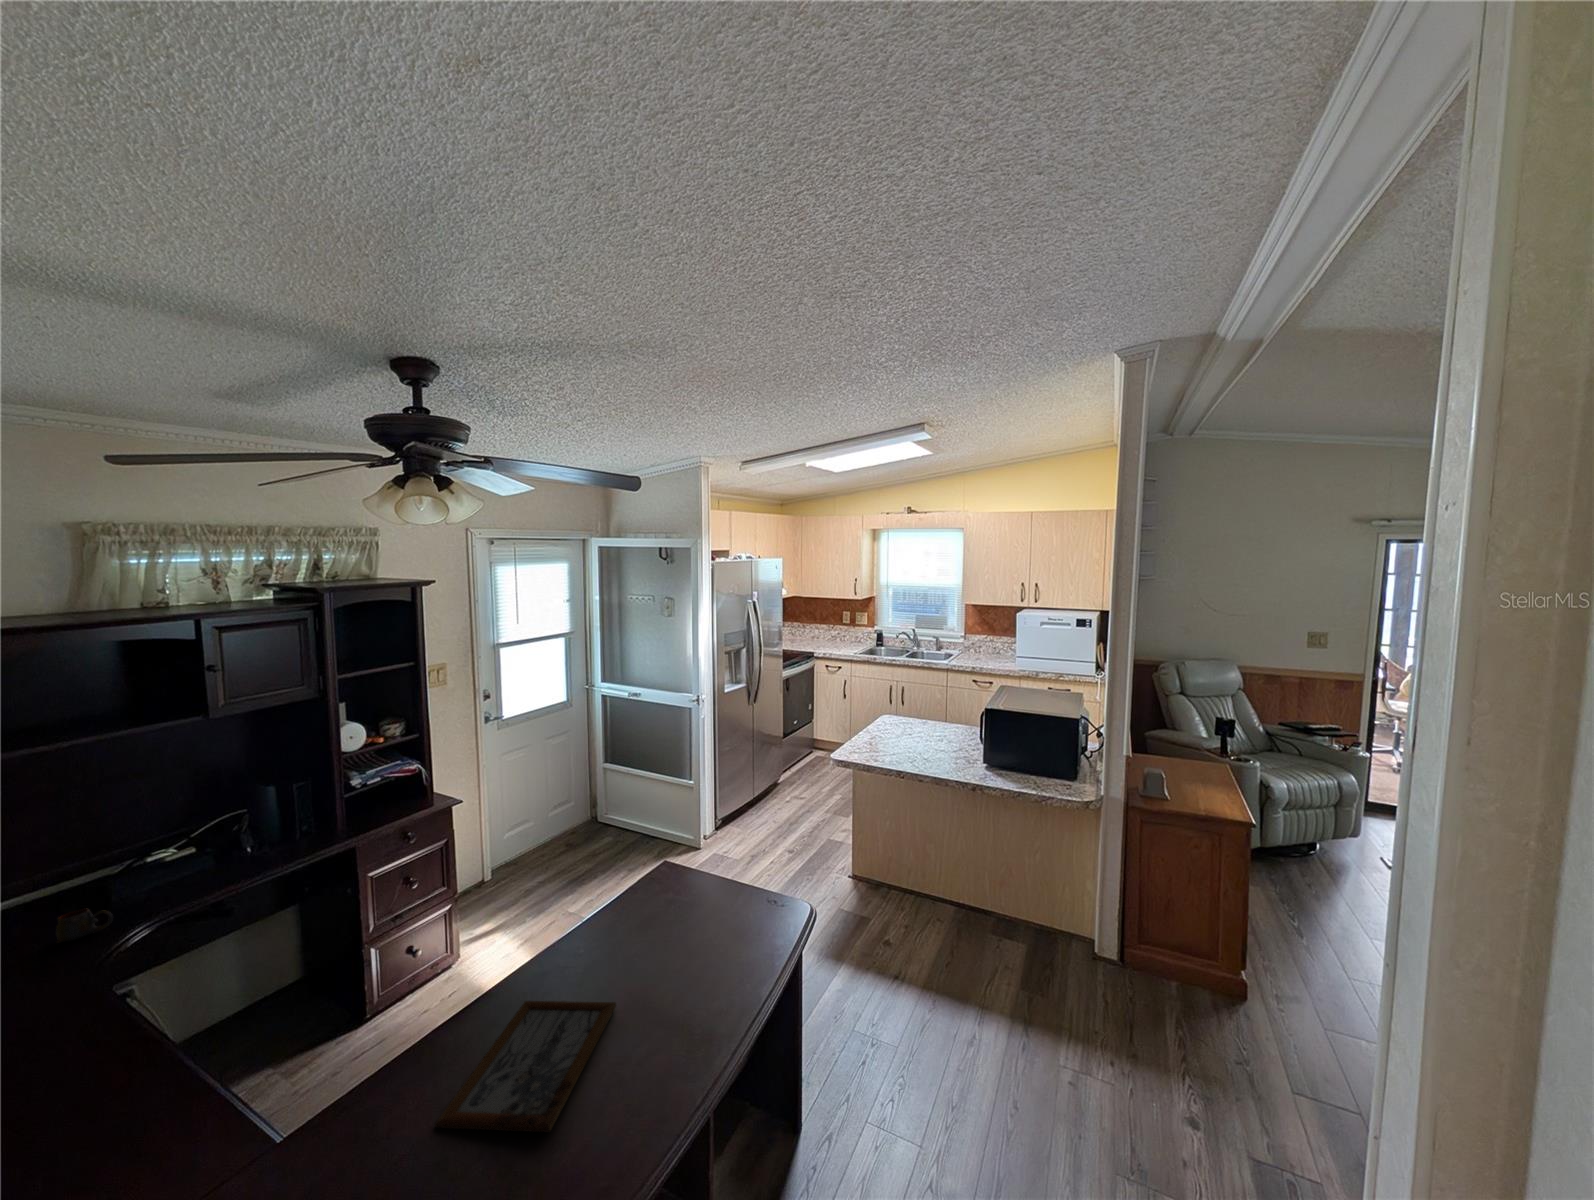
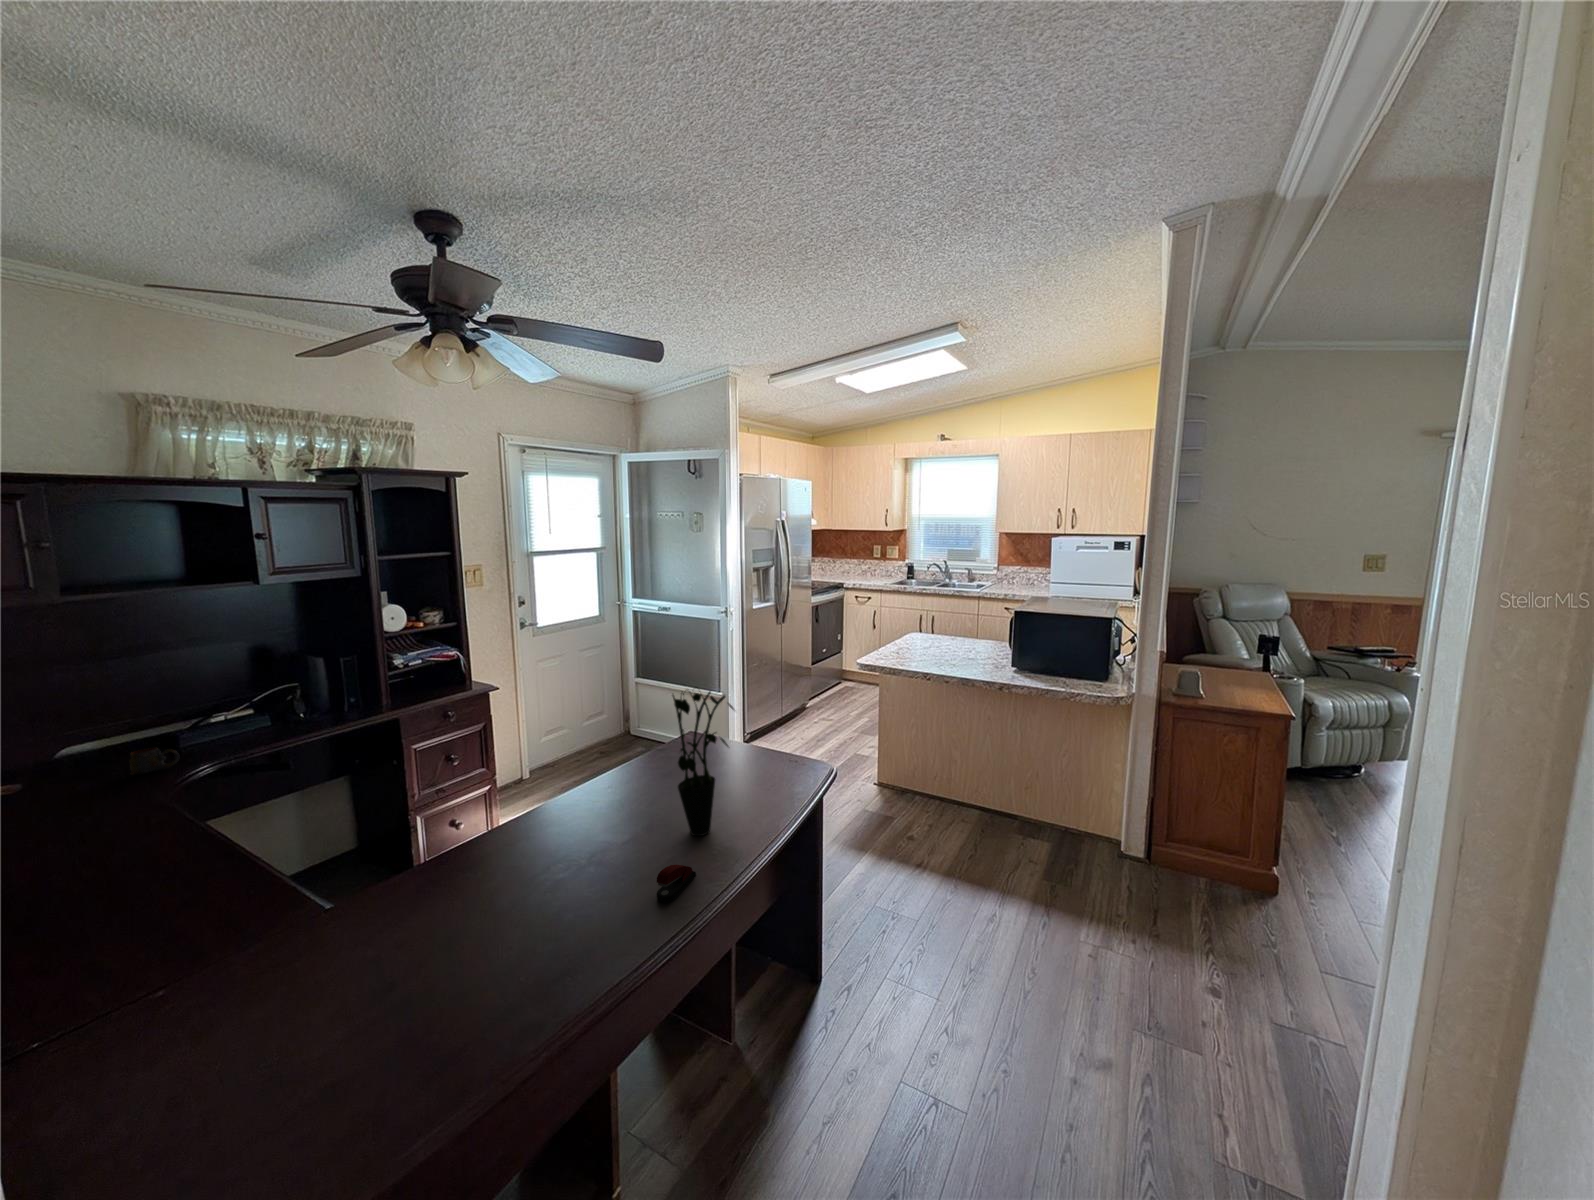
potted plant: none [652,861,719,1016] -> present [672,690,734,836]
picture frame: present [435,1001,616,1132] -> none [464,821,638,909]
stapler: none [639,1064,679,1116] -> present [657,864,696,903]

